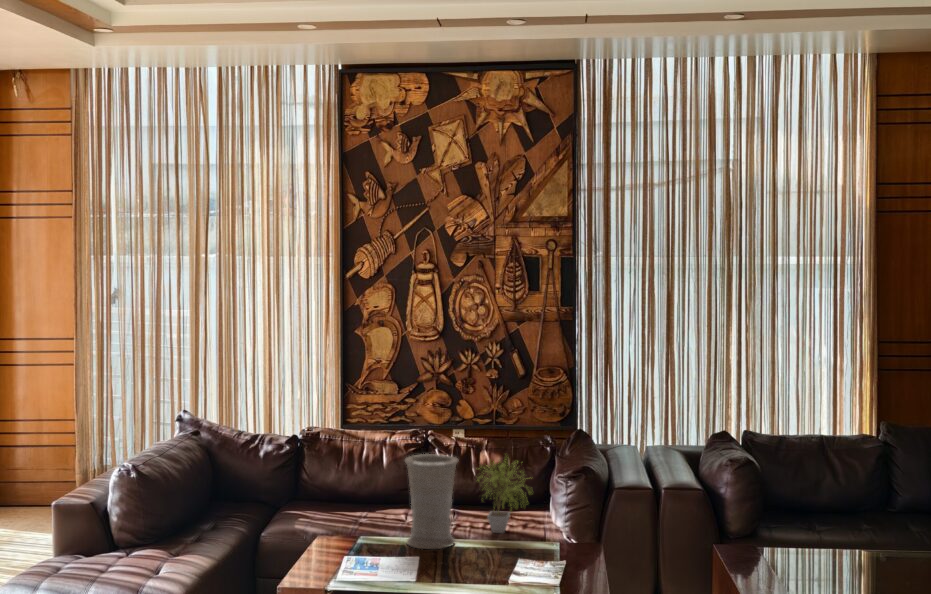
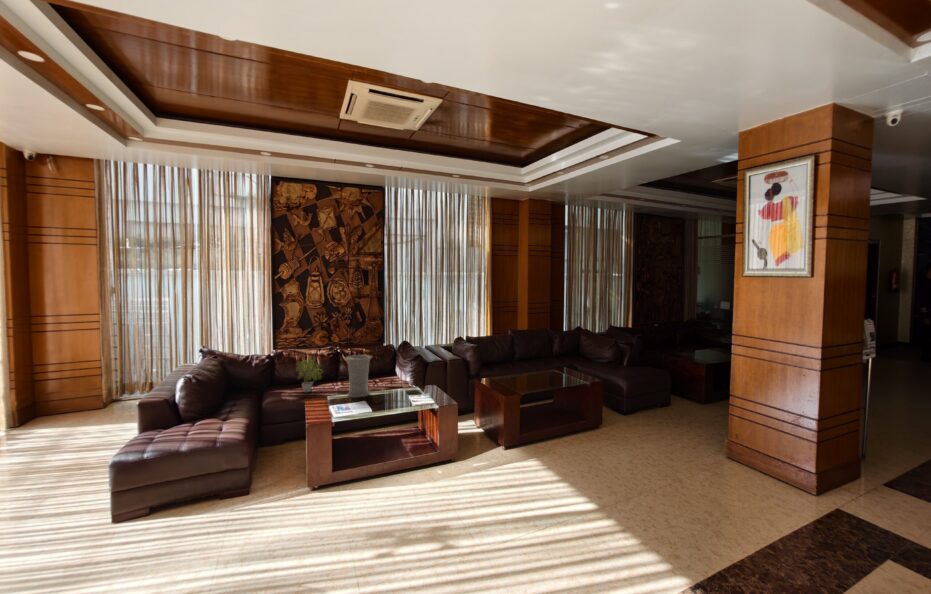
potted plant: present [477,457,532,533] -> present [299,360,323,392]

